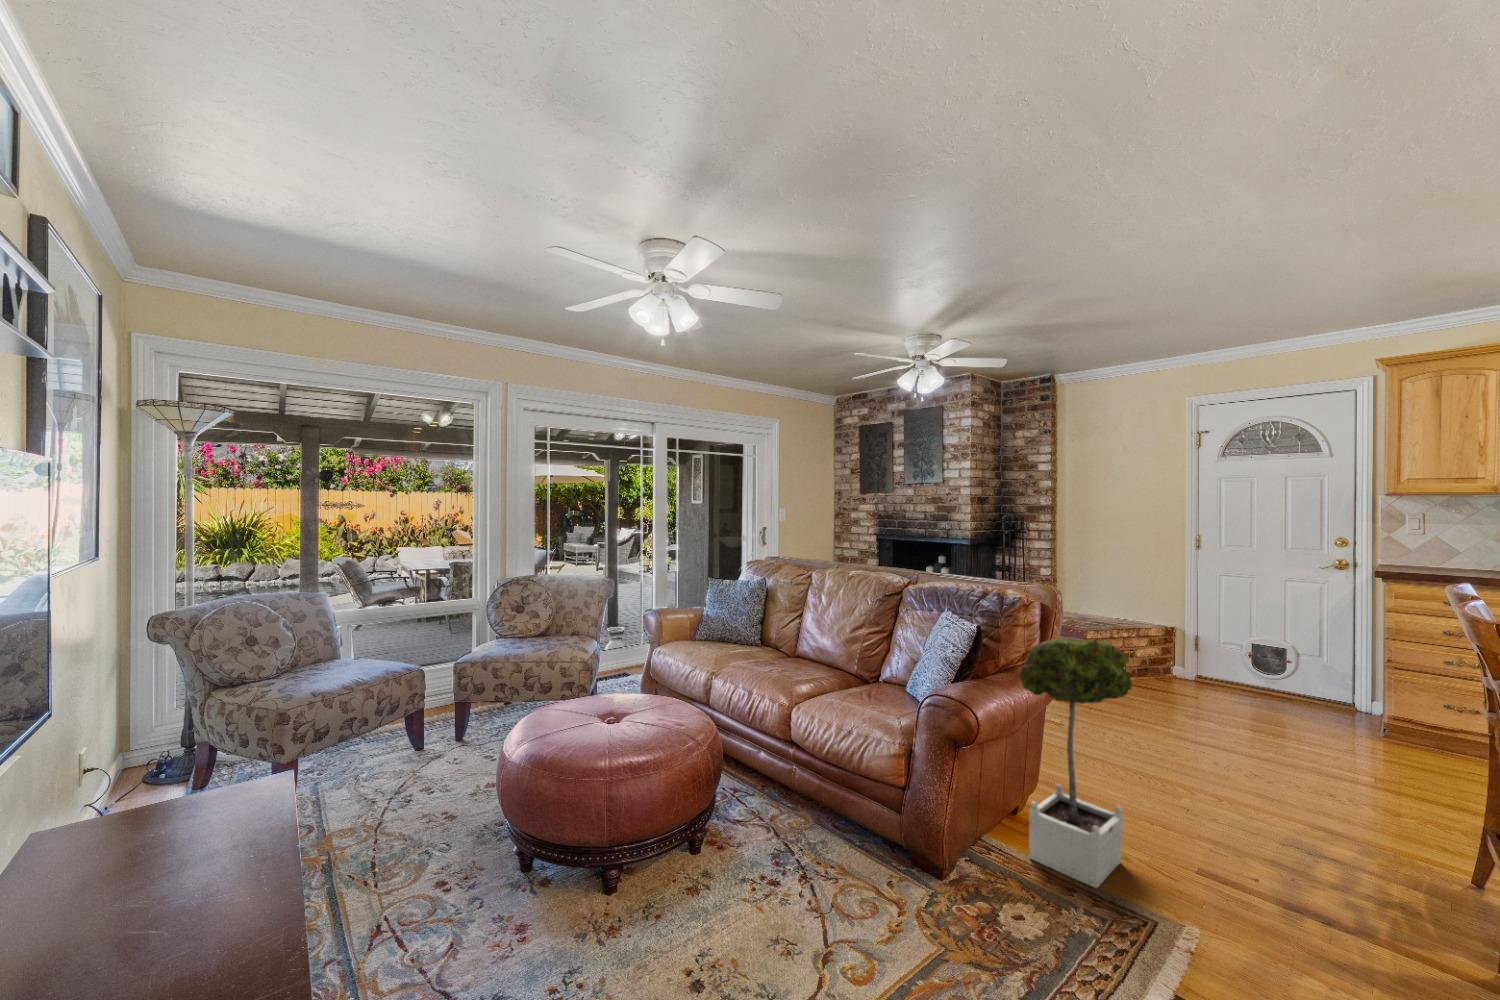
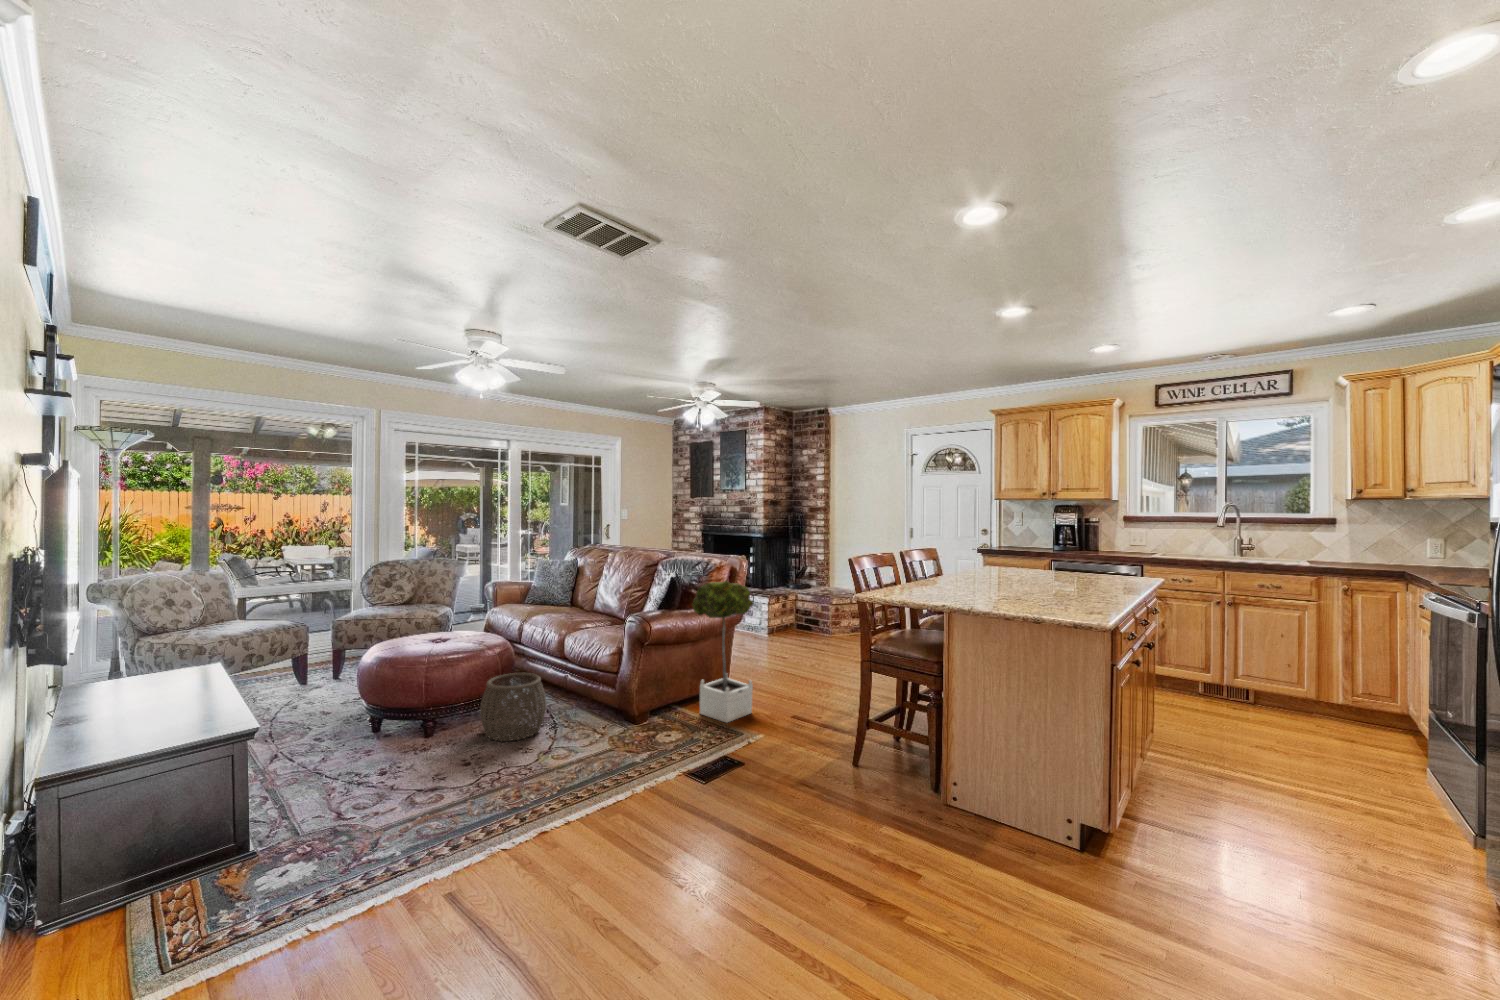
woven basket: none [688,782,794,918] -> present [480,673,546,741]

